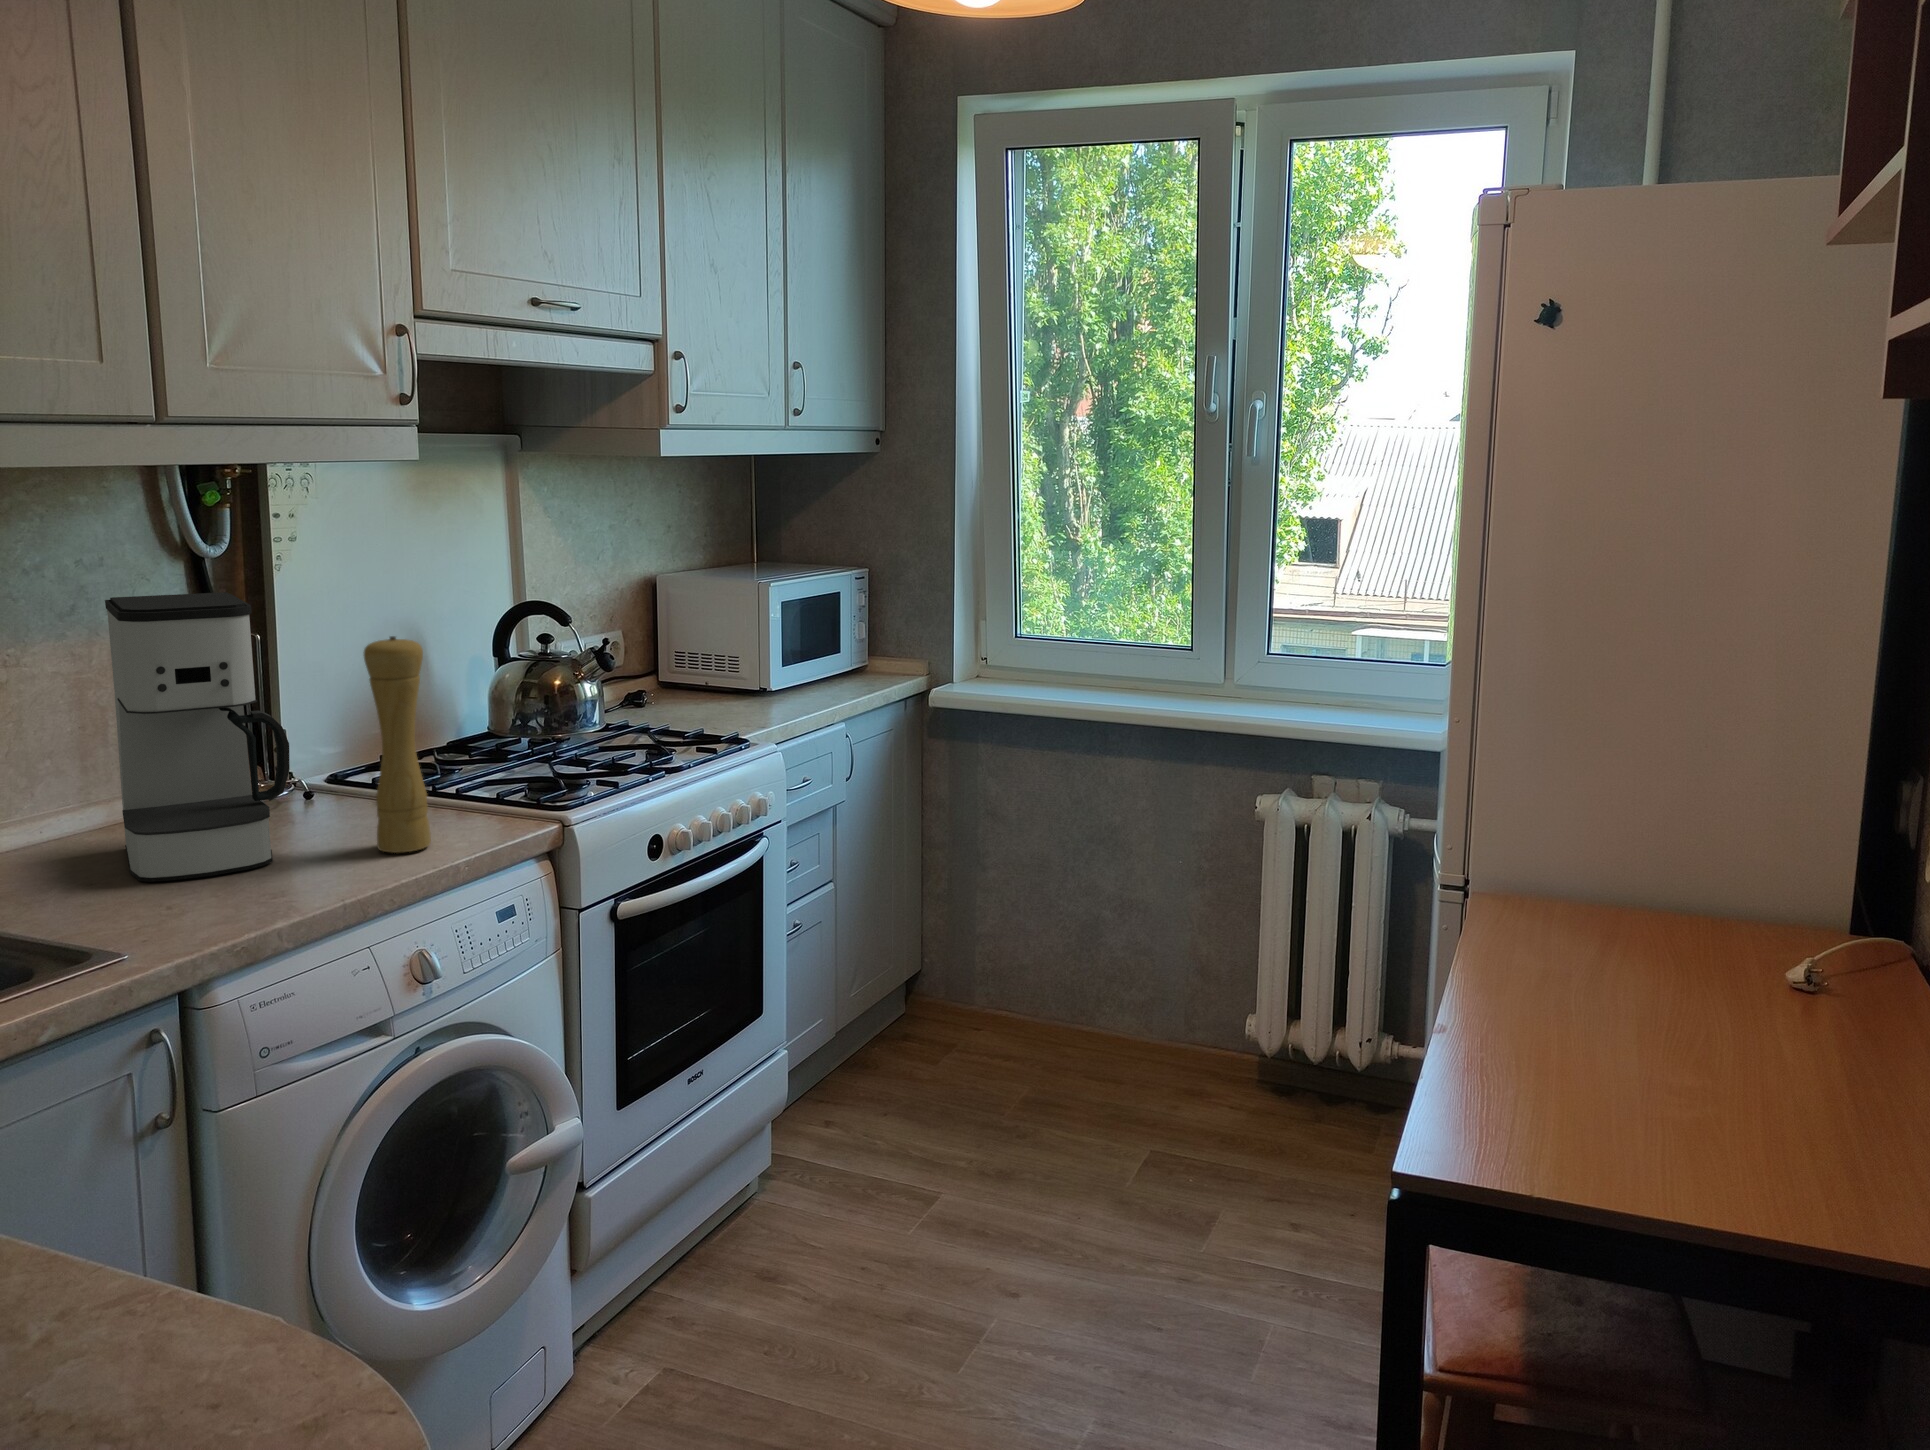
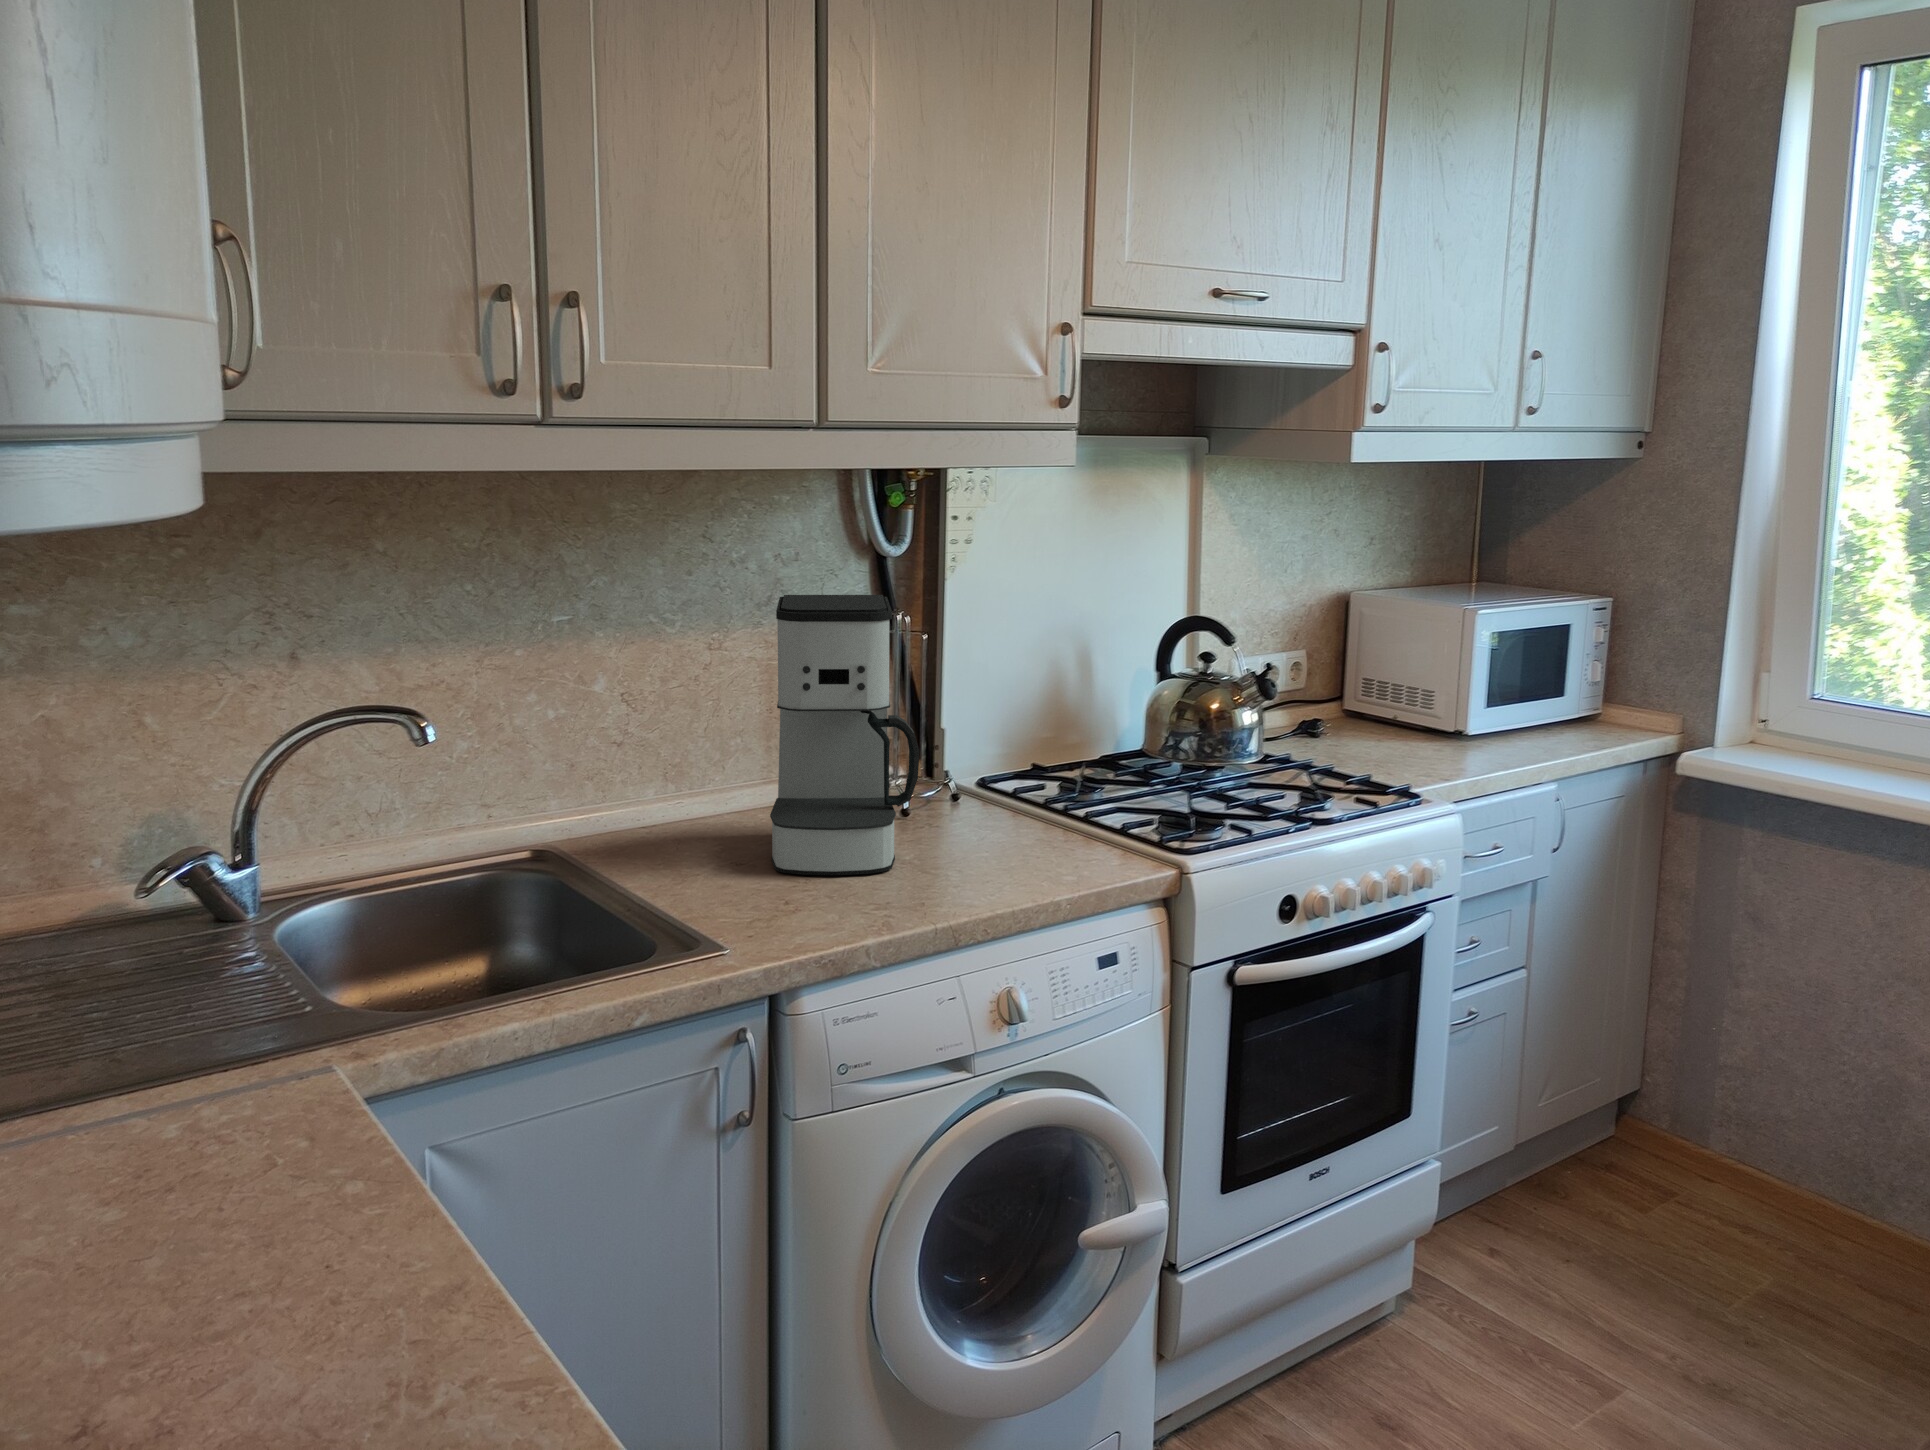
pepper mill: present [364,636,431,853] -> none [989,651,1048,879]

